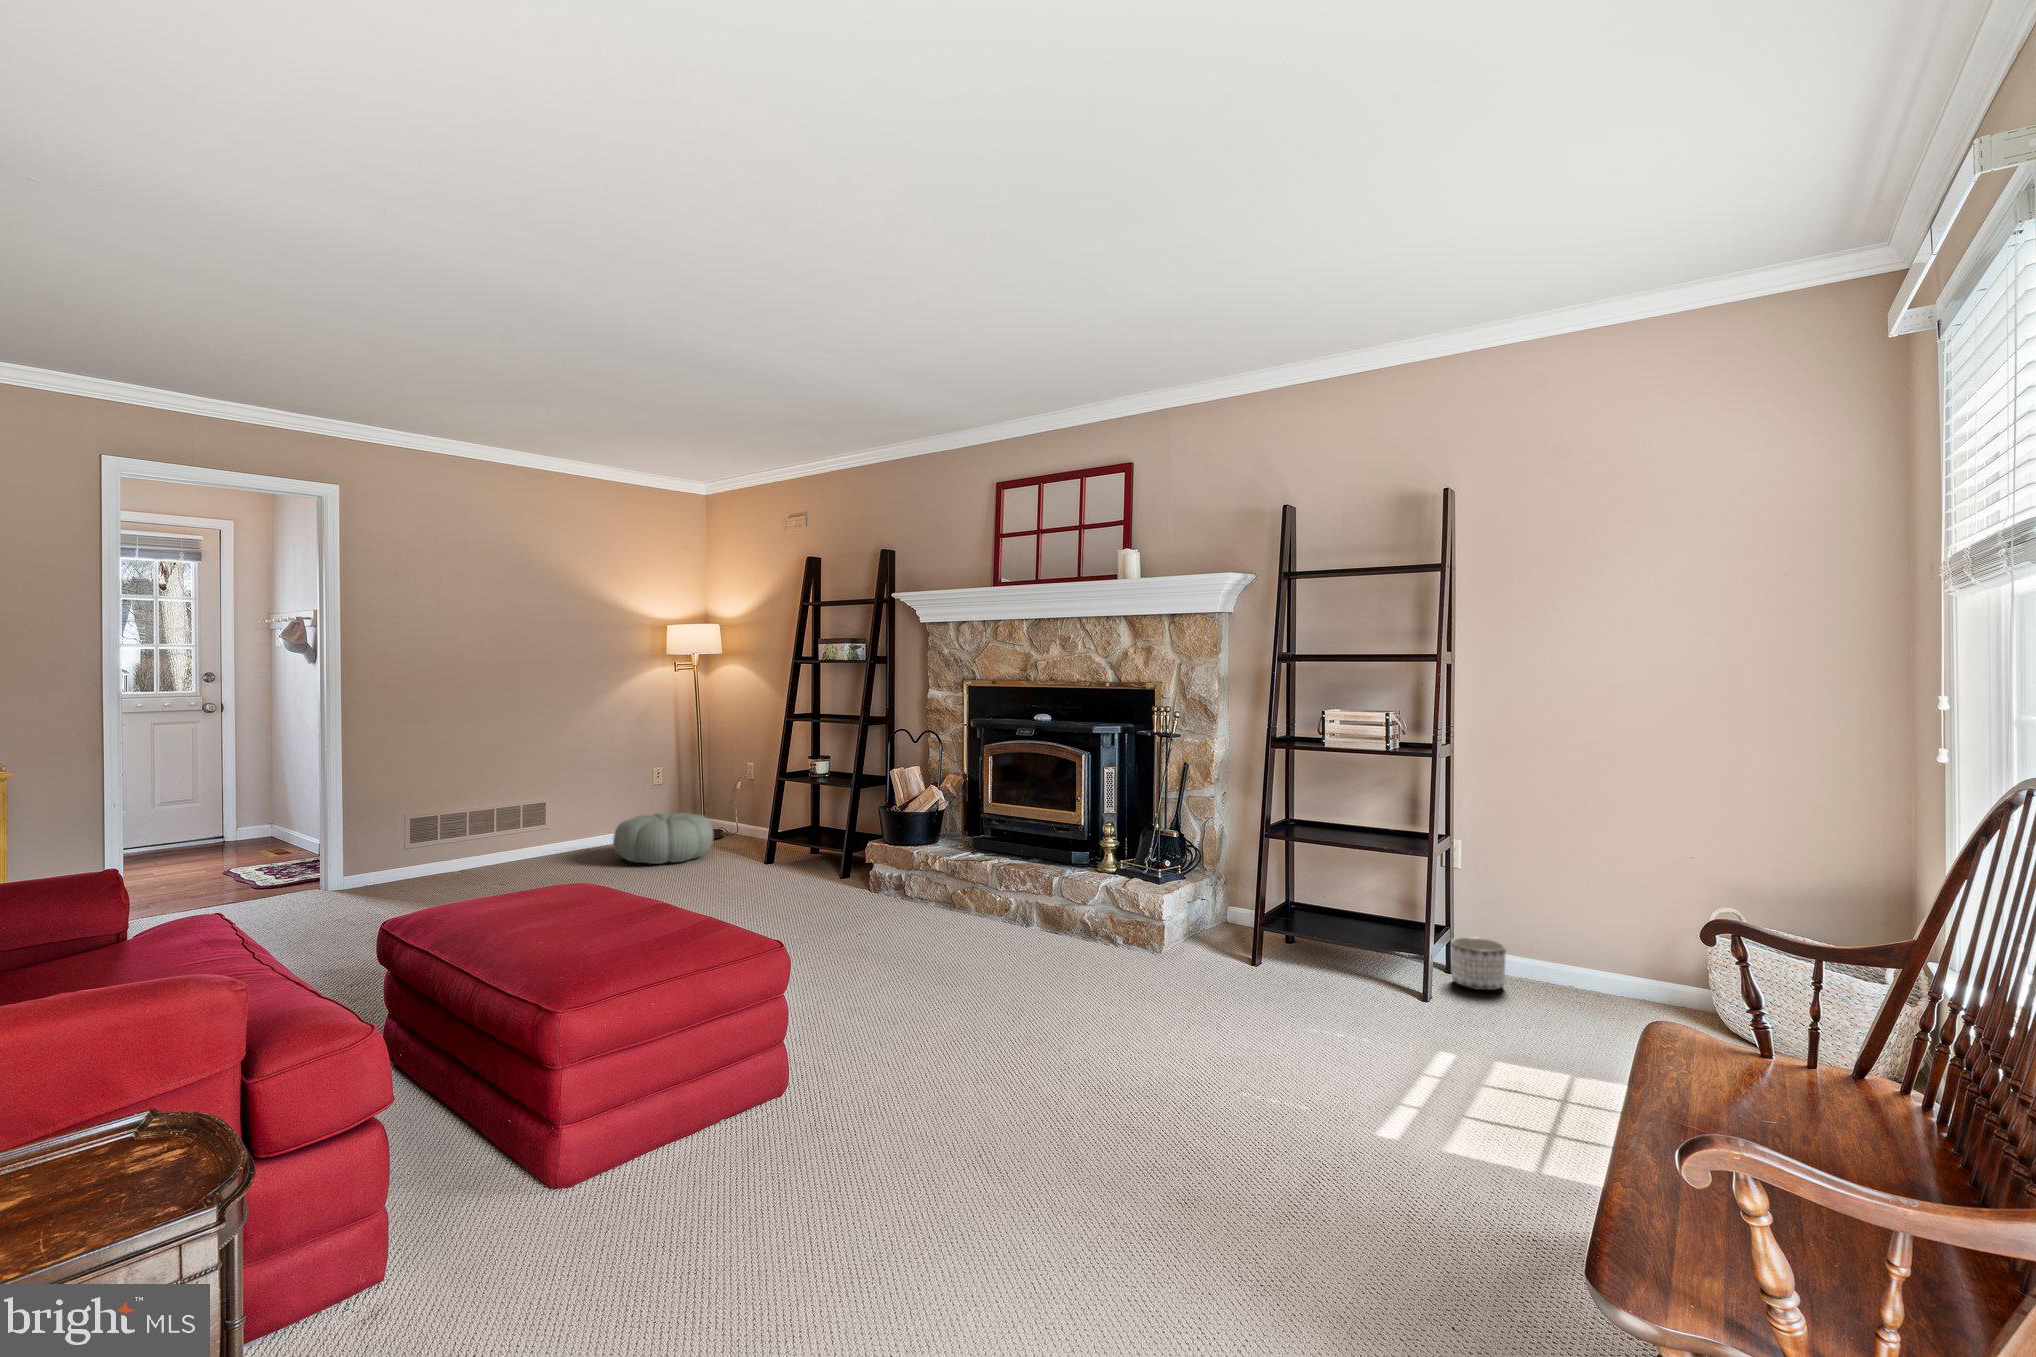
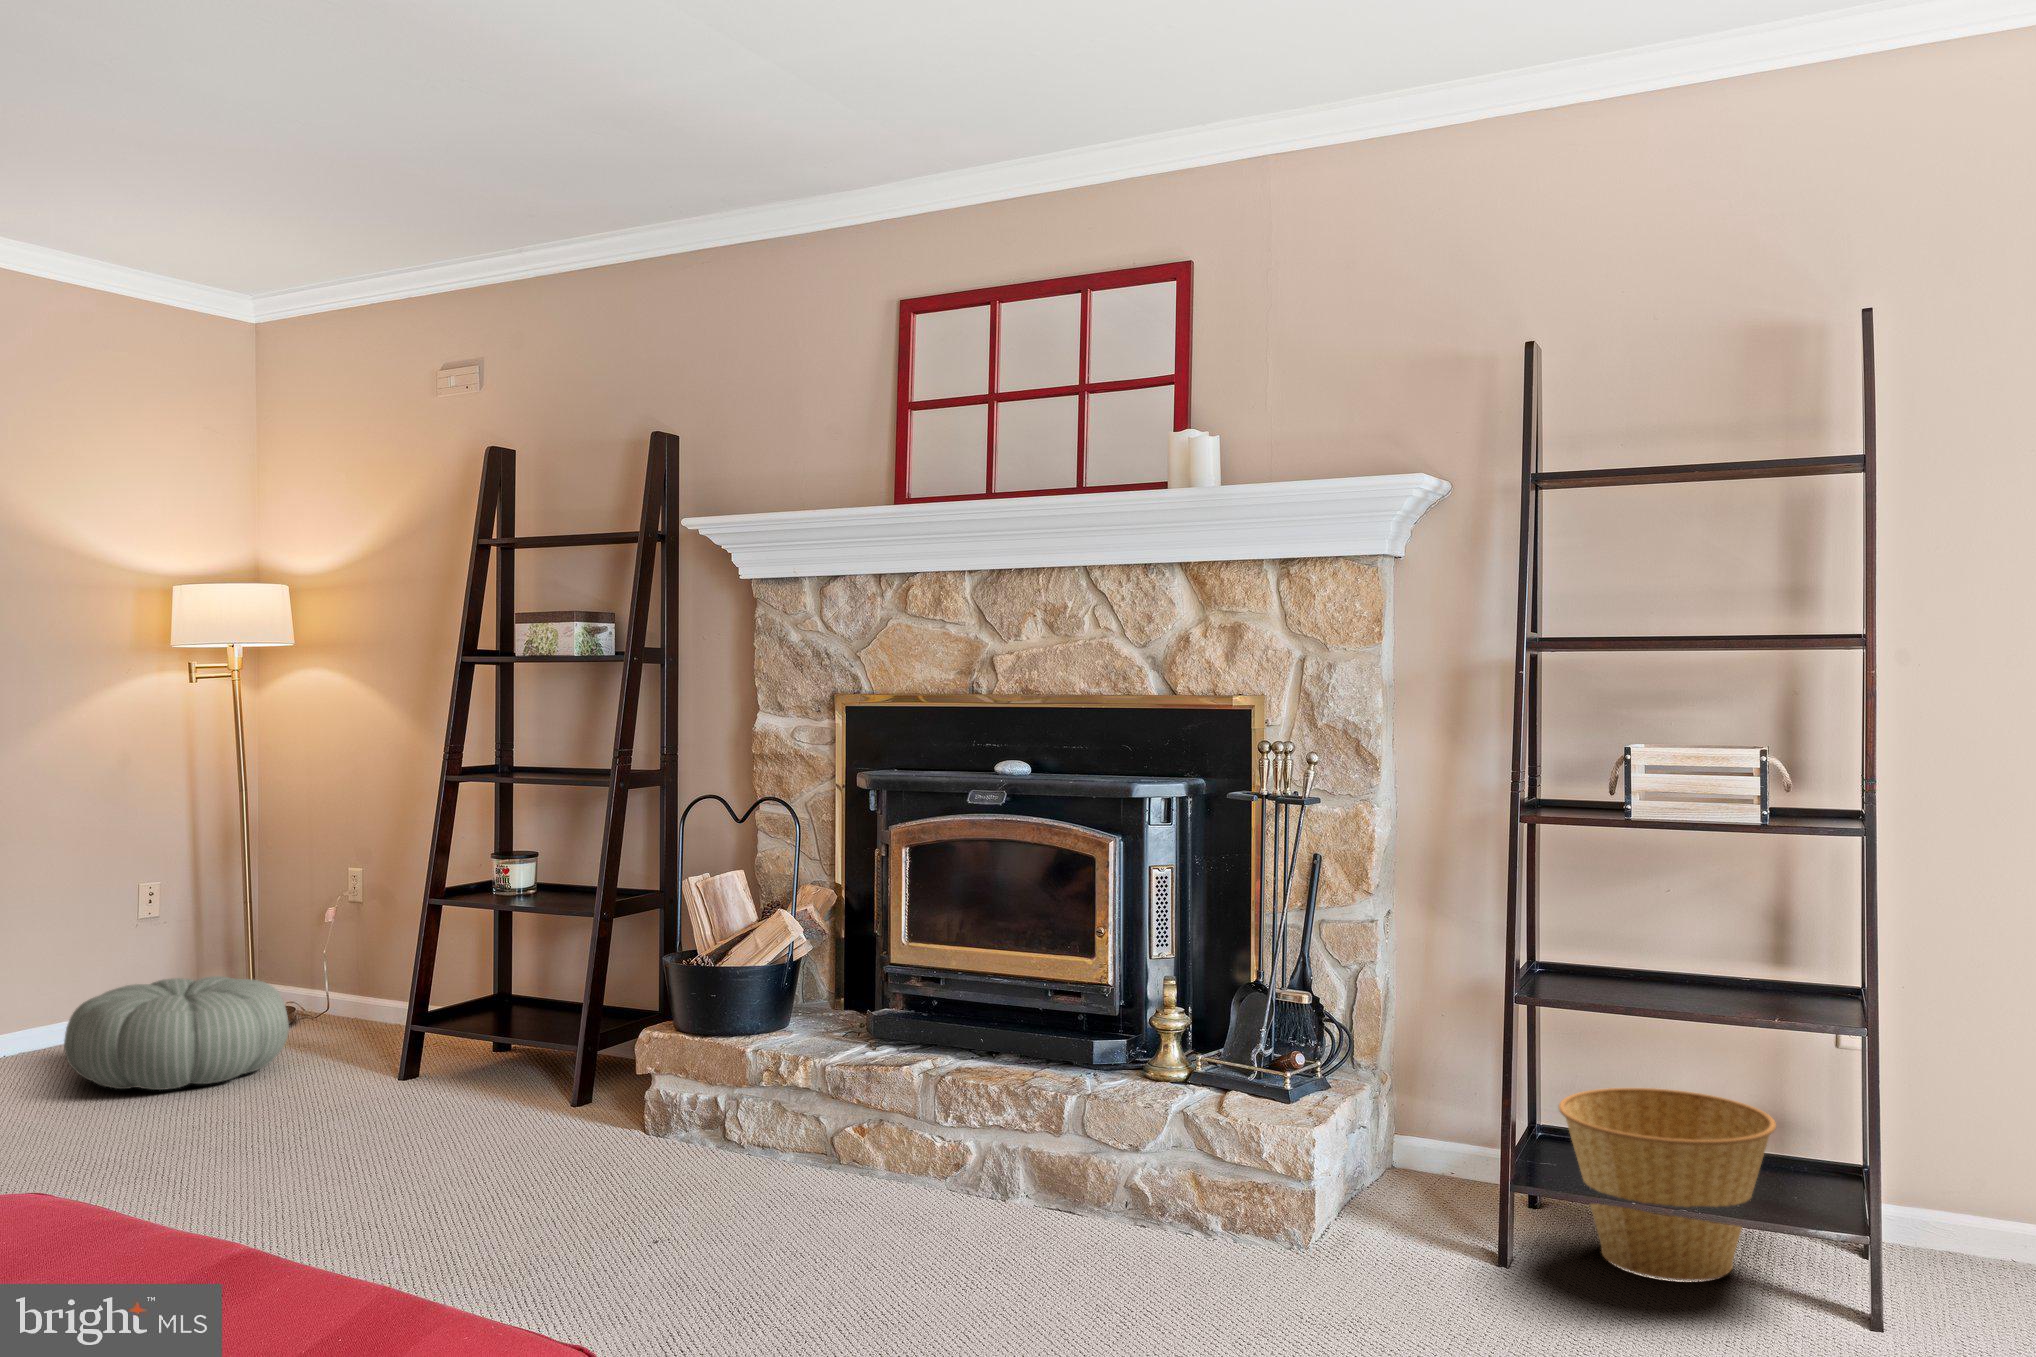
basket: none [1287,884,1395,977] -> present [1559,1088,1776,1281]
planter: present [1451,937,1506,990] -> none [1888,1186,1999,1293]

